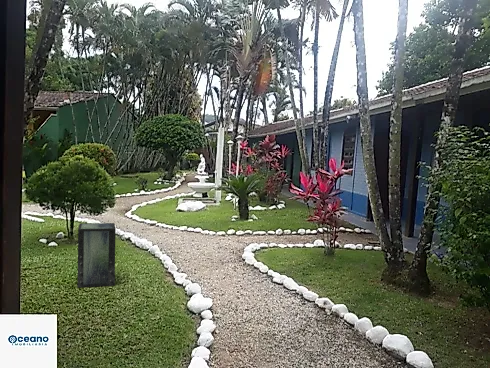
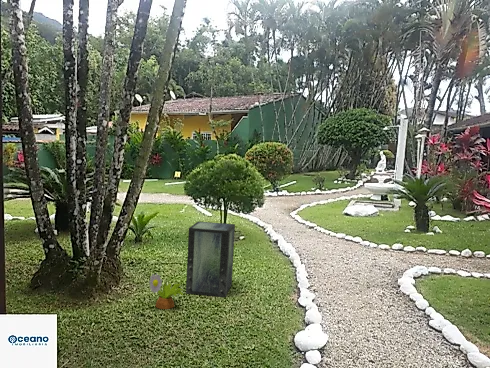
decorative plant: none [49,270,84,302] -> present [149,273,183,309]

